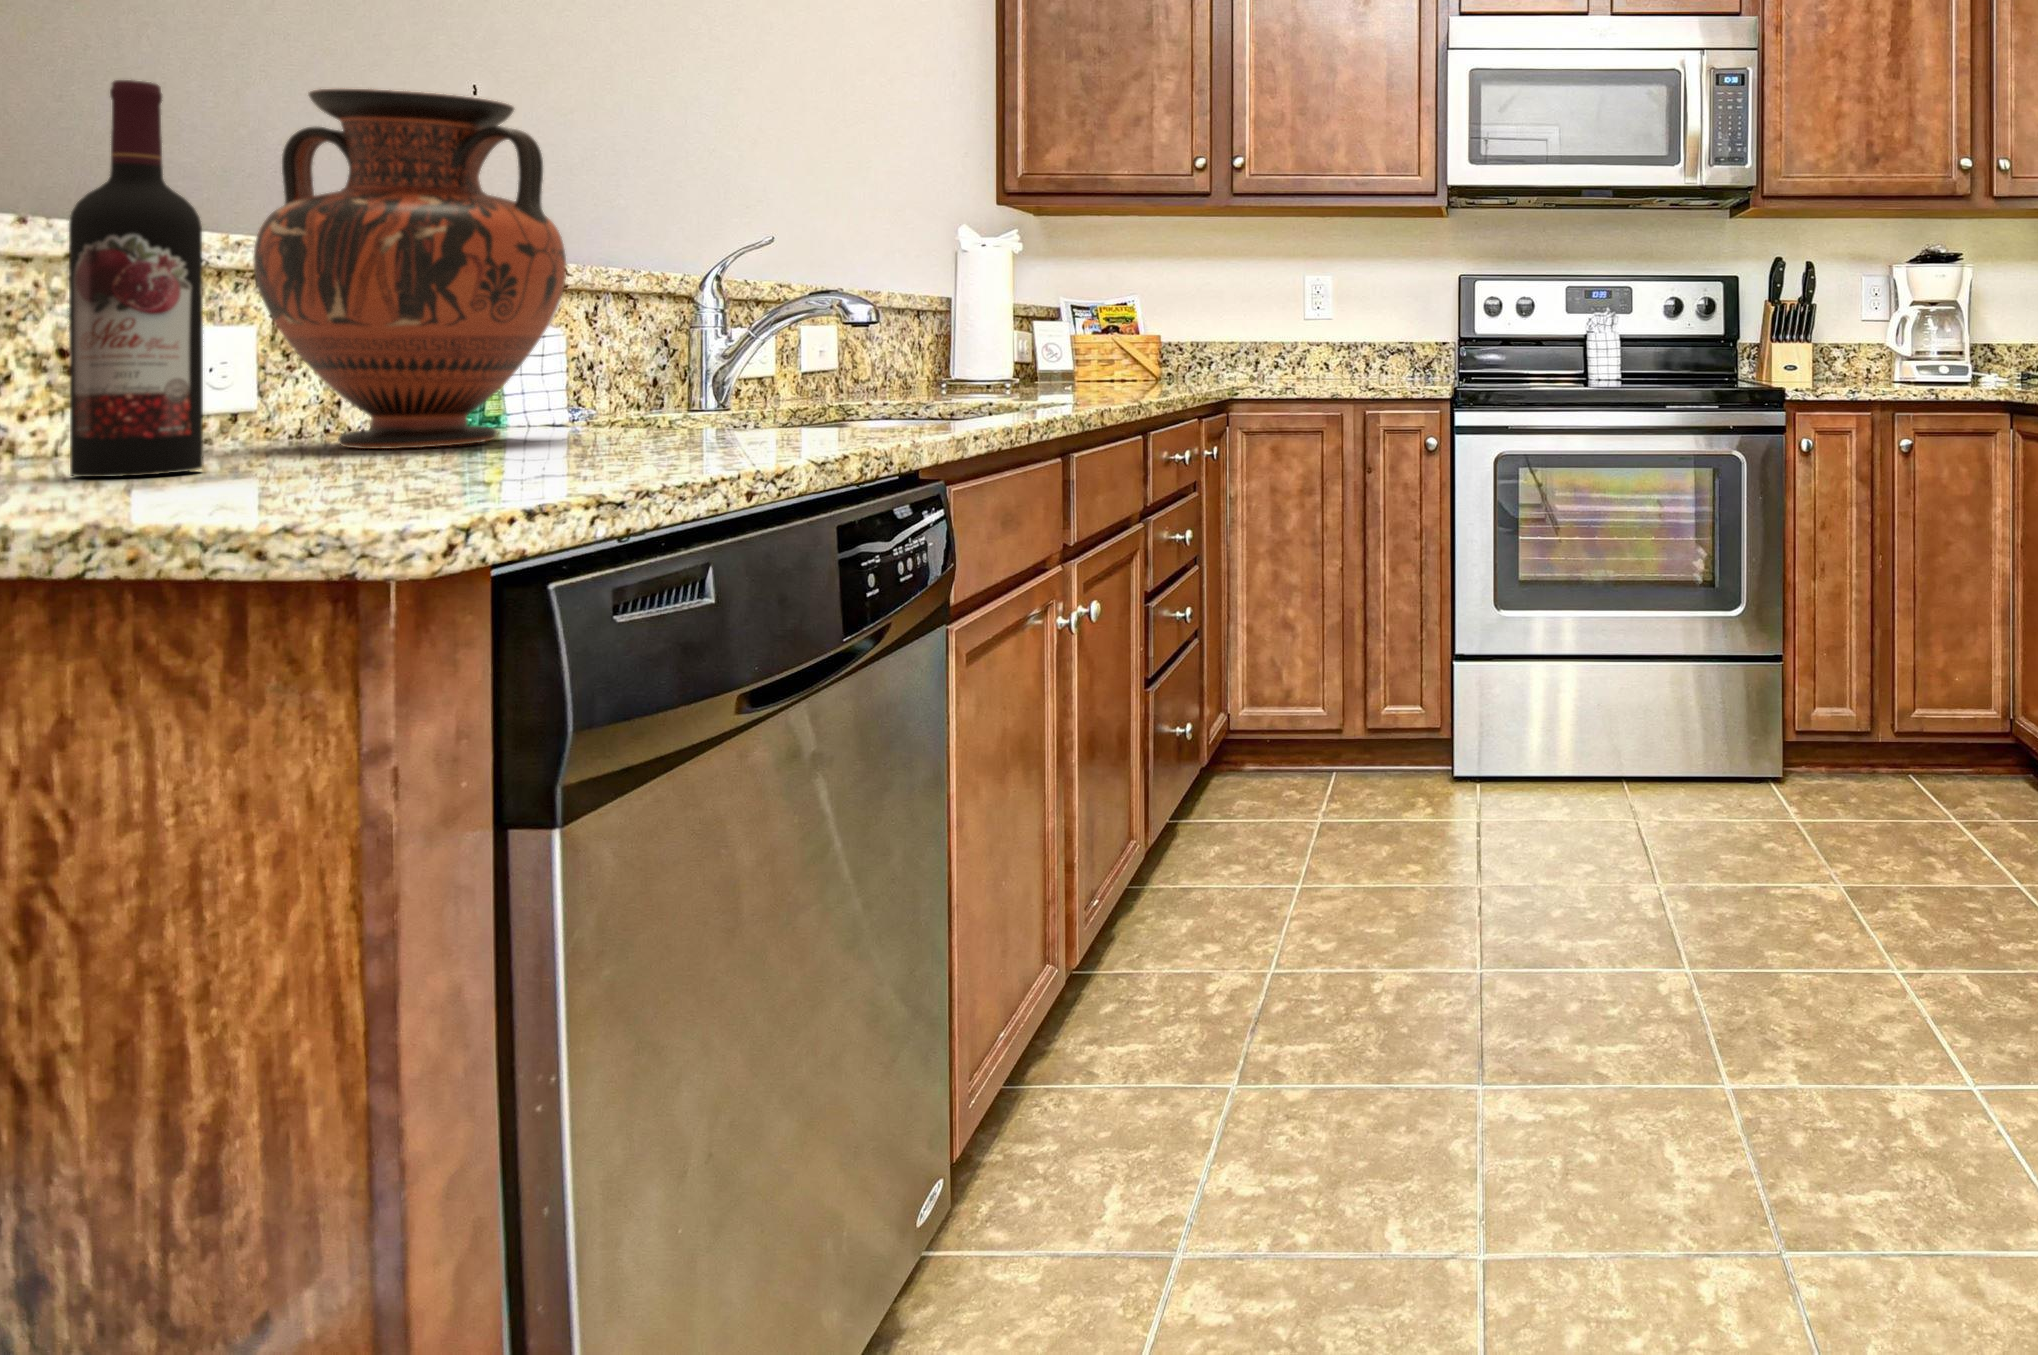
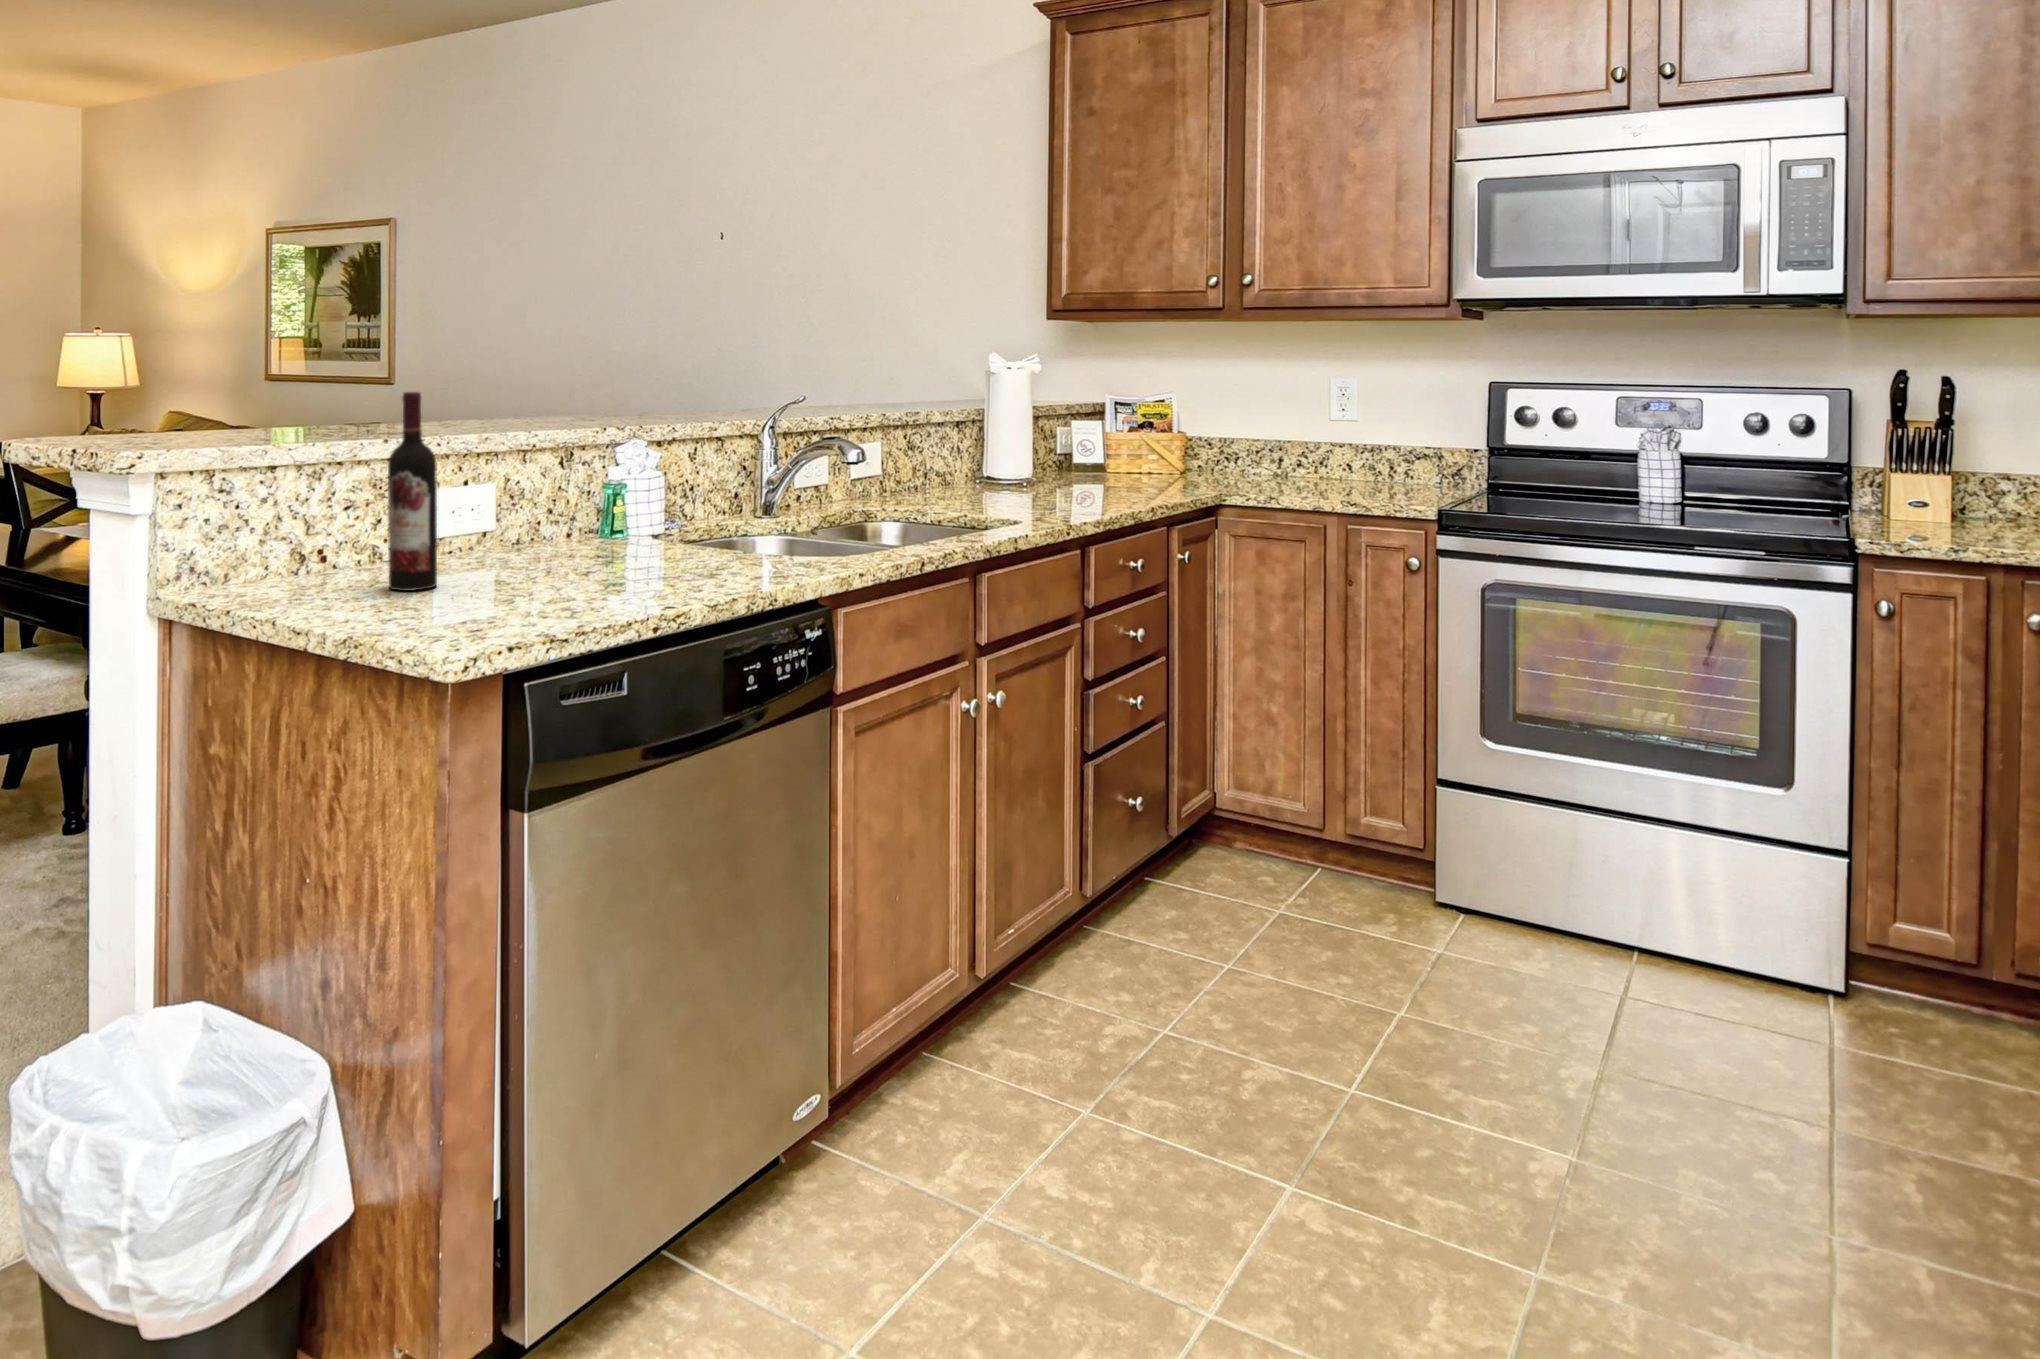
vase: present [254,89,566,449] -> none [482,358,625,565]

